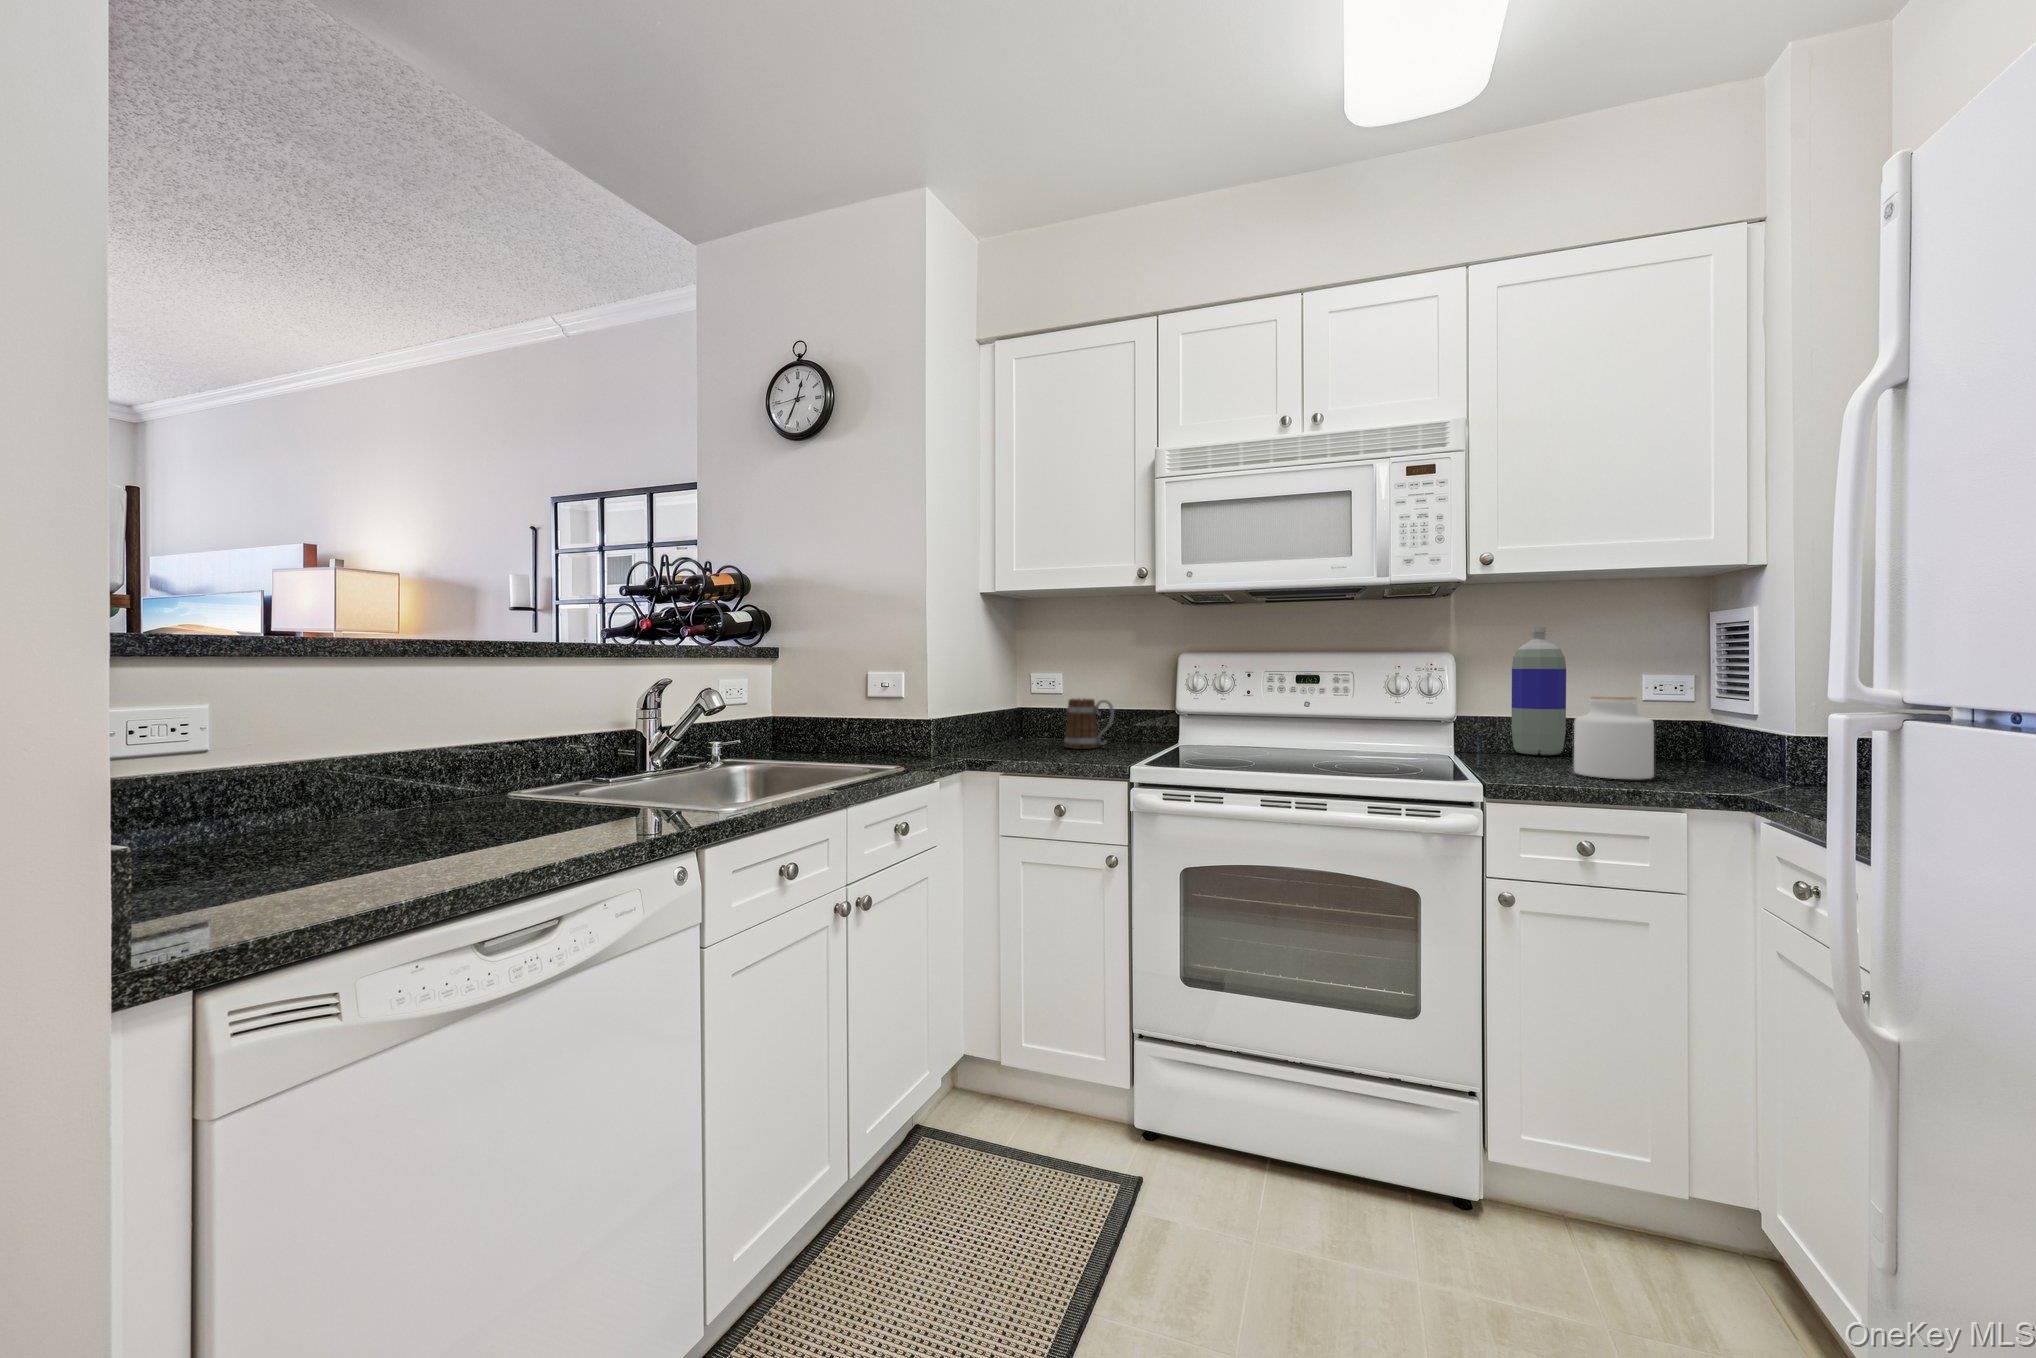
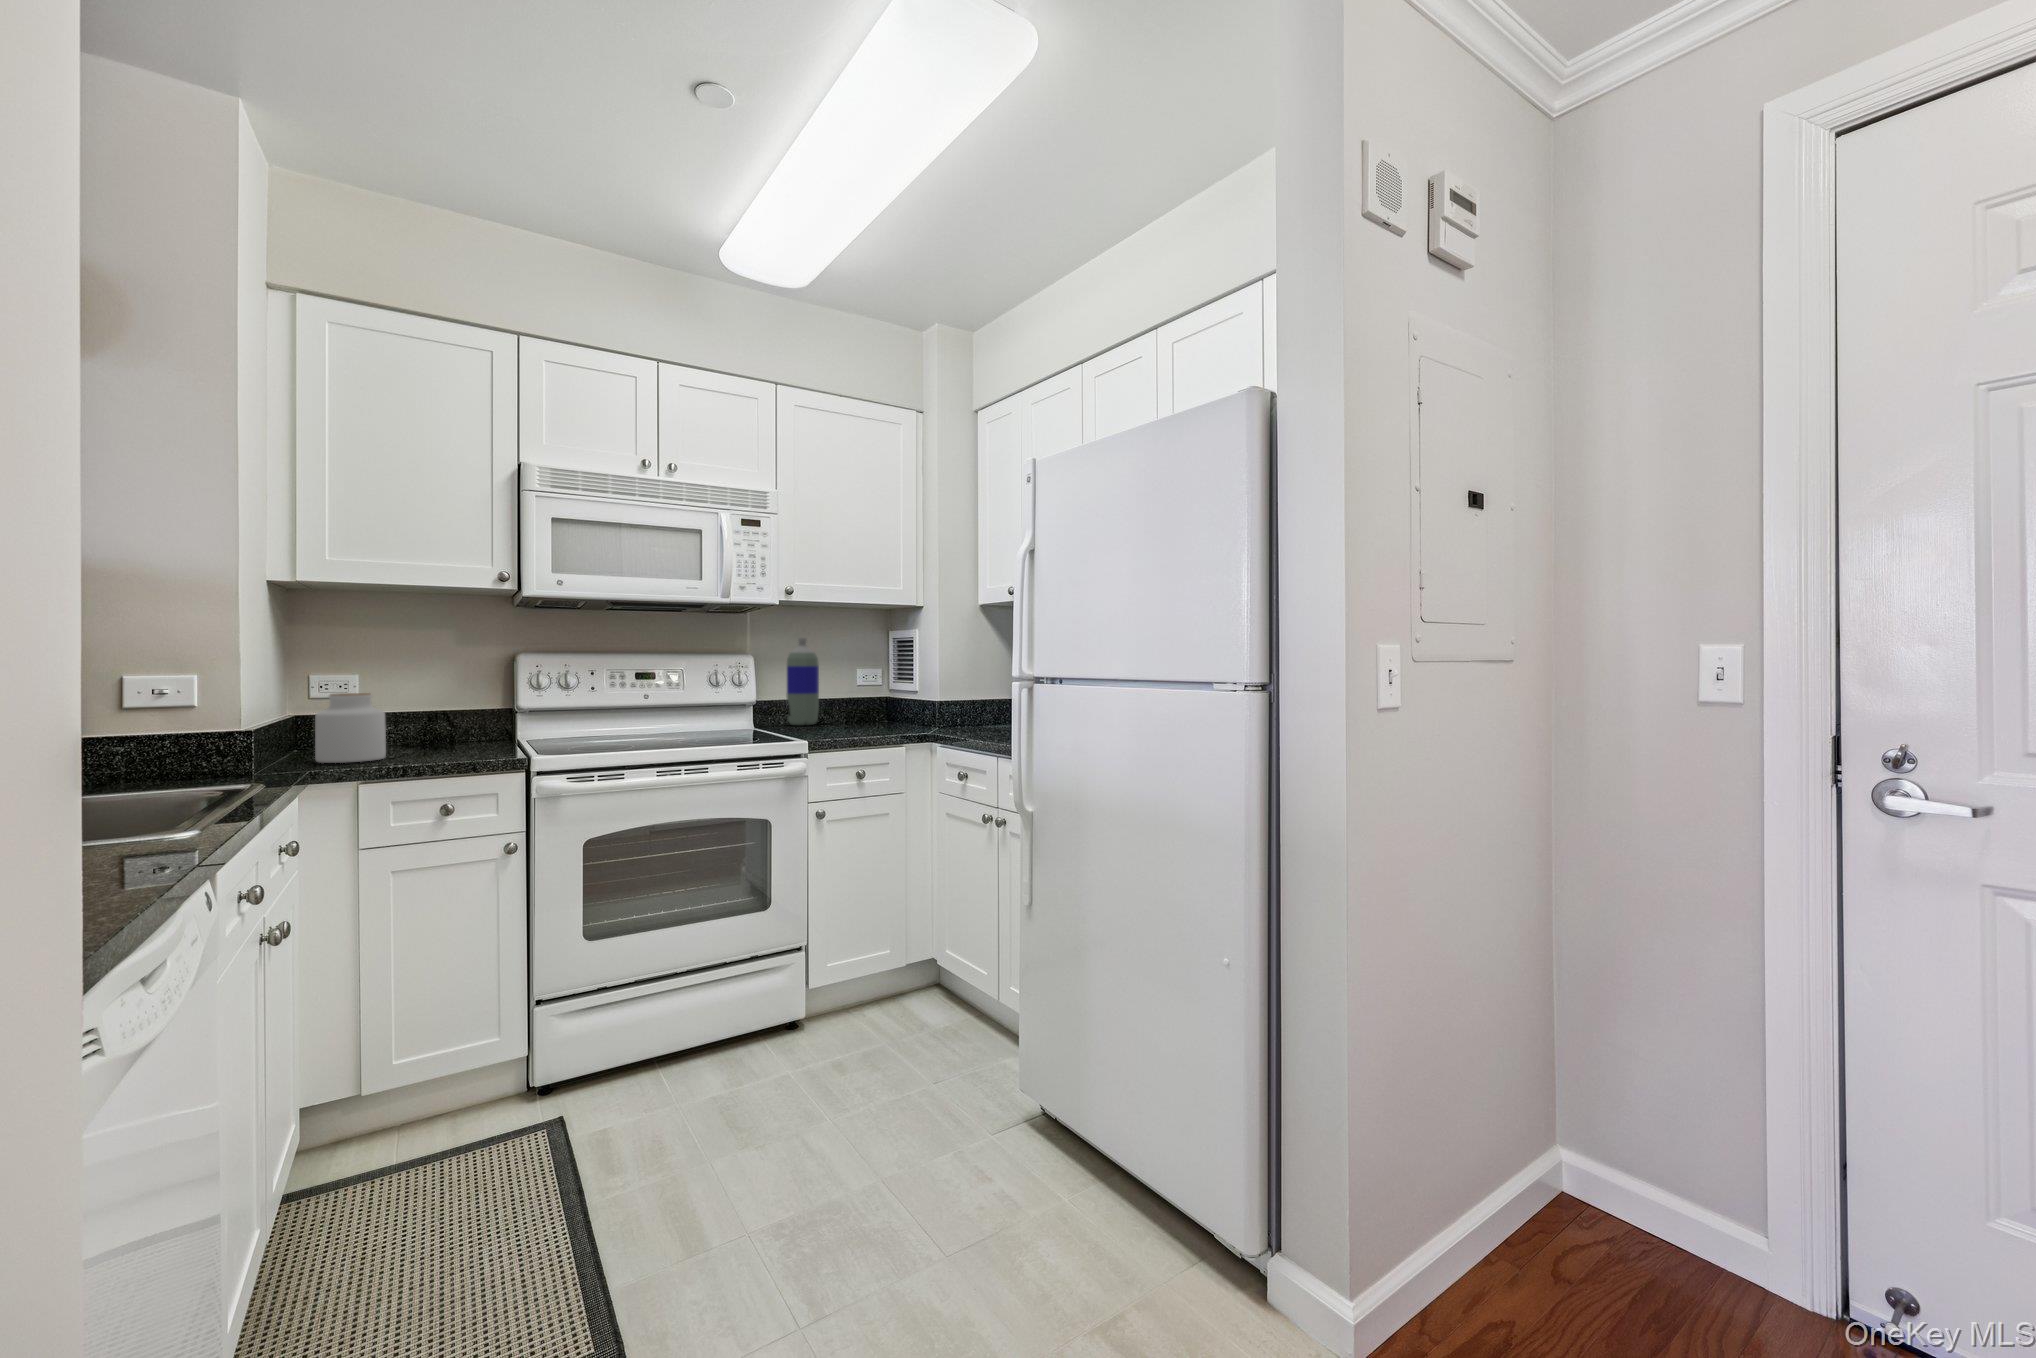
jar: present [1574,697,1654,779] -> present [315,693,386,763]
mug: present [1065,699,1114,749] -> none [394,699,458,751]

